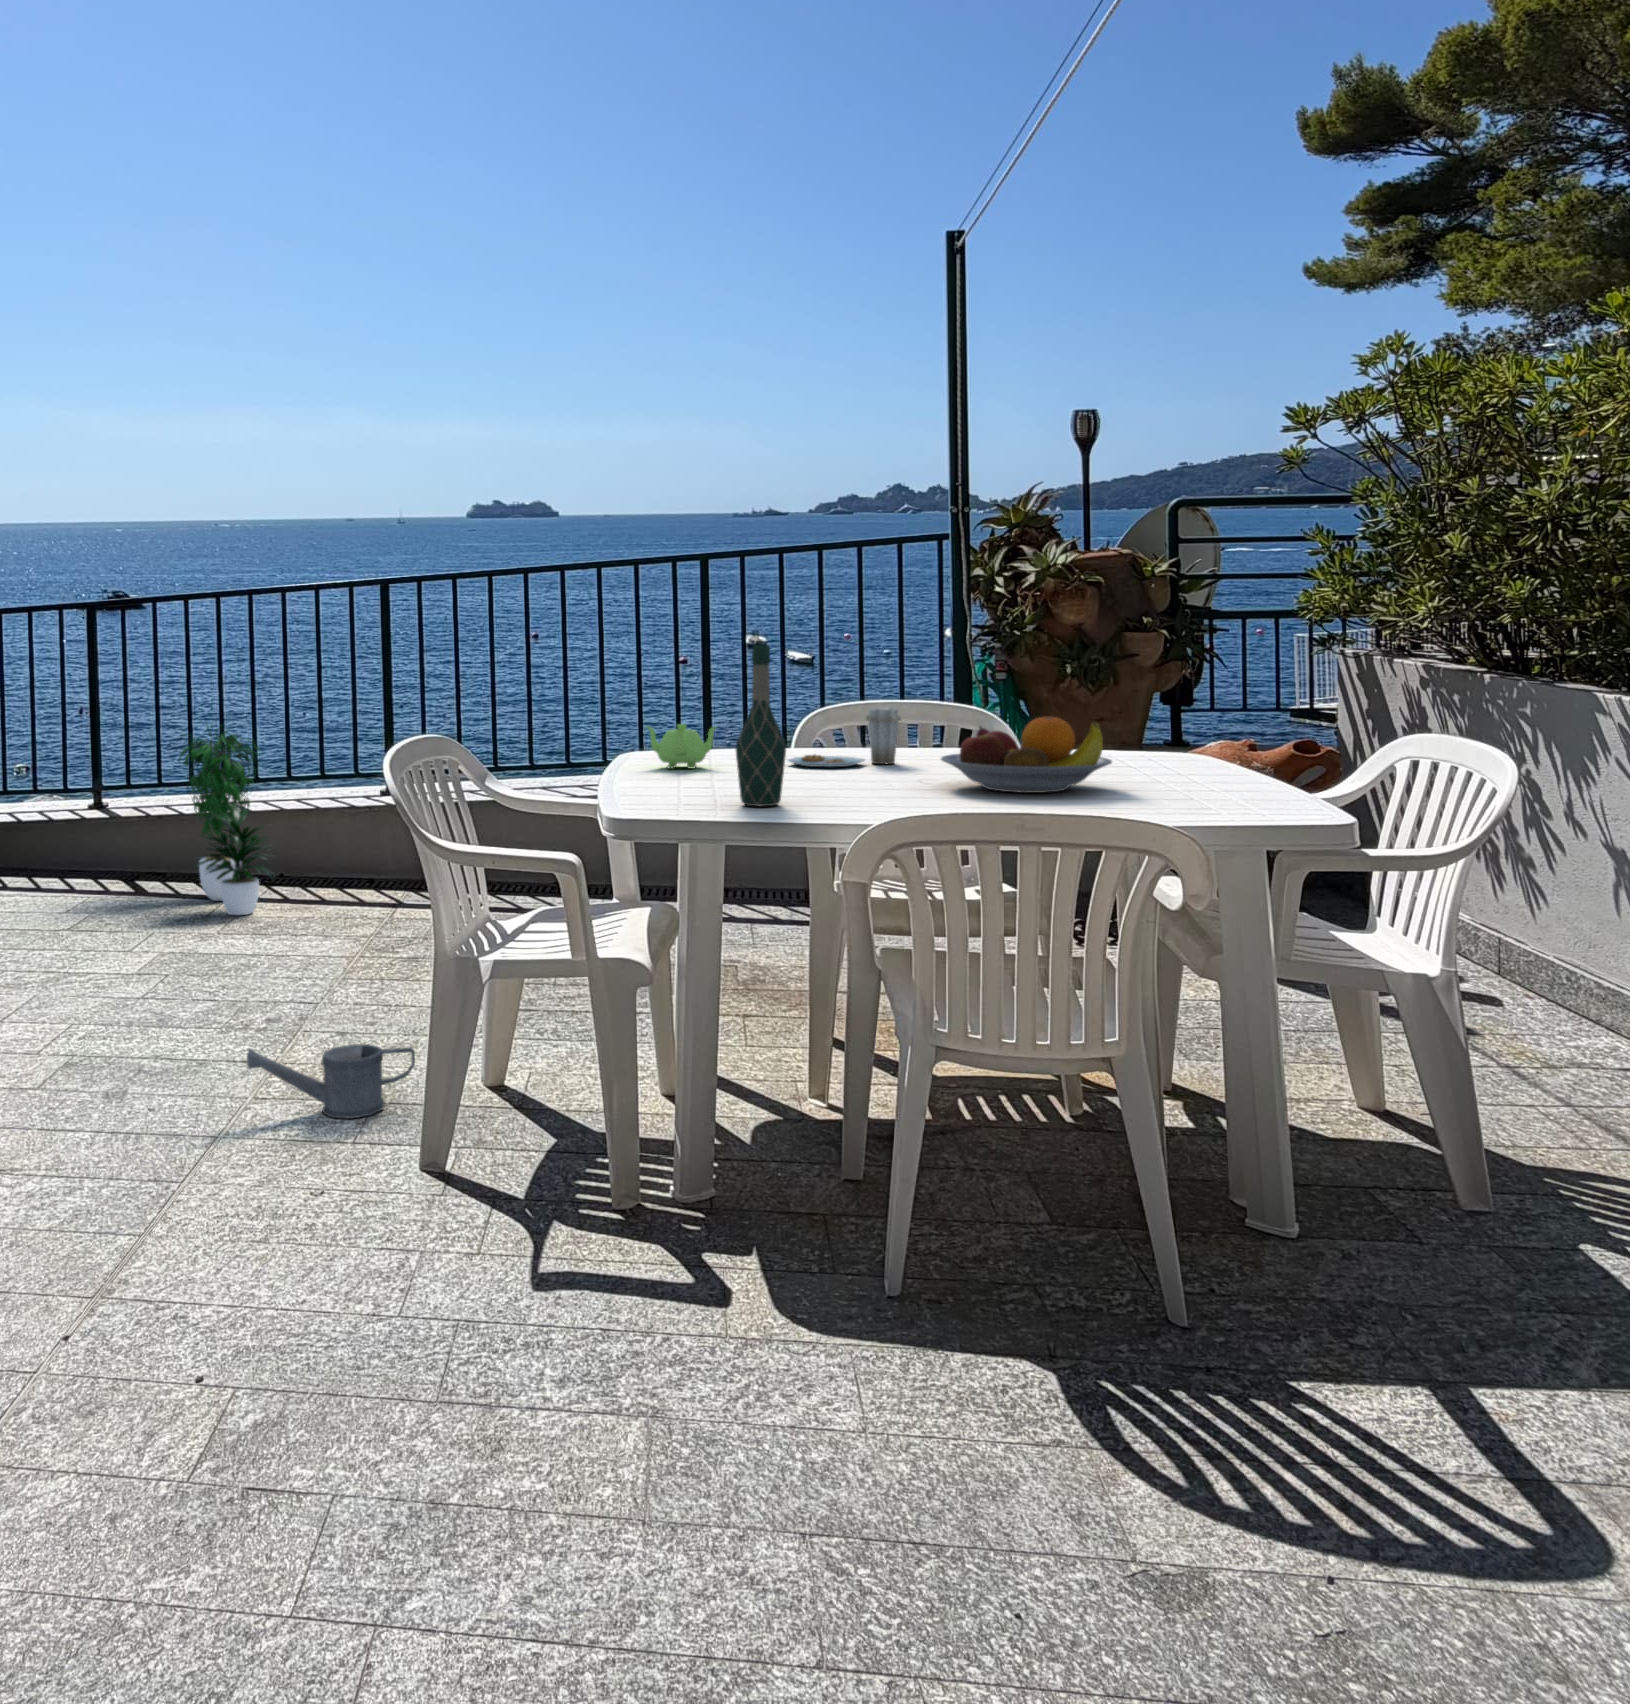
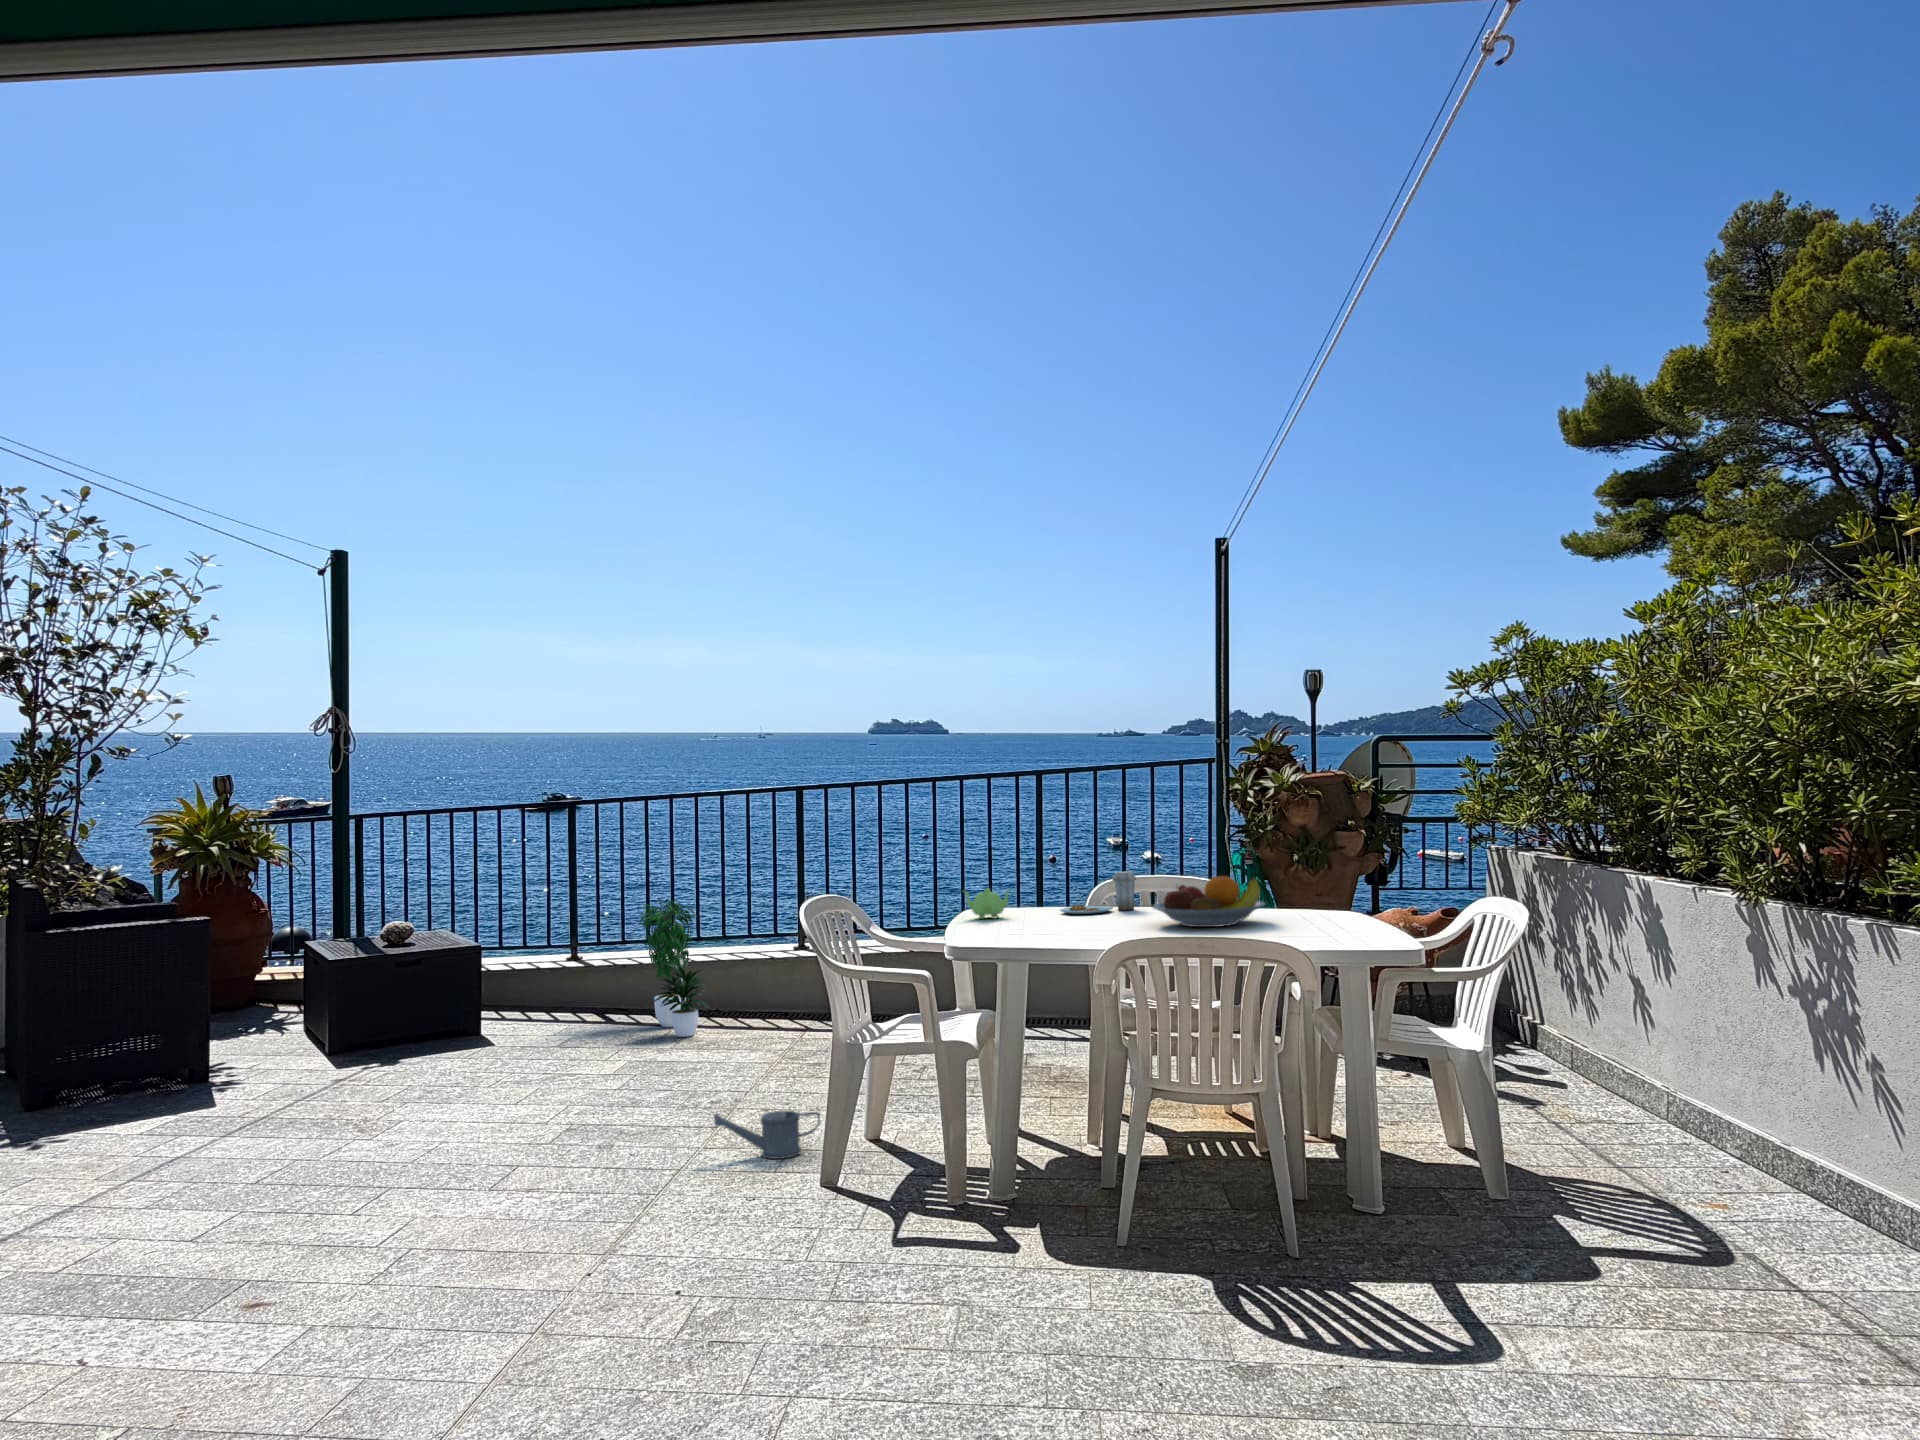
wine bottle: present [736,645,786,806] -> none [1013,840,1045,942]

